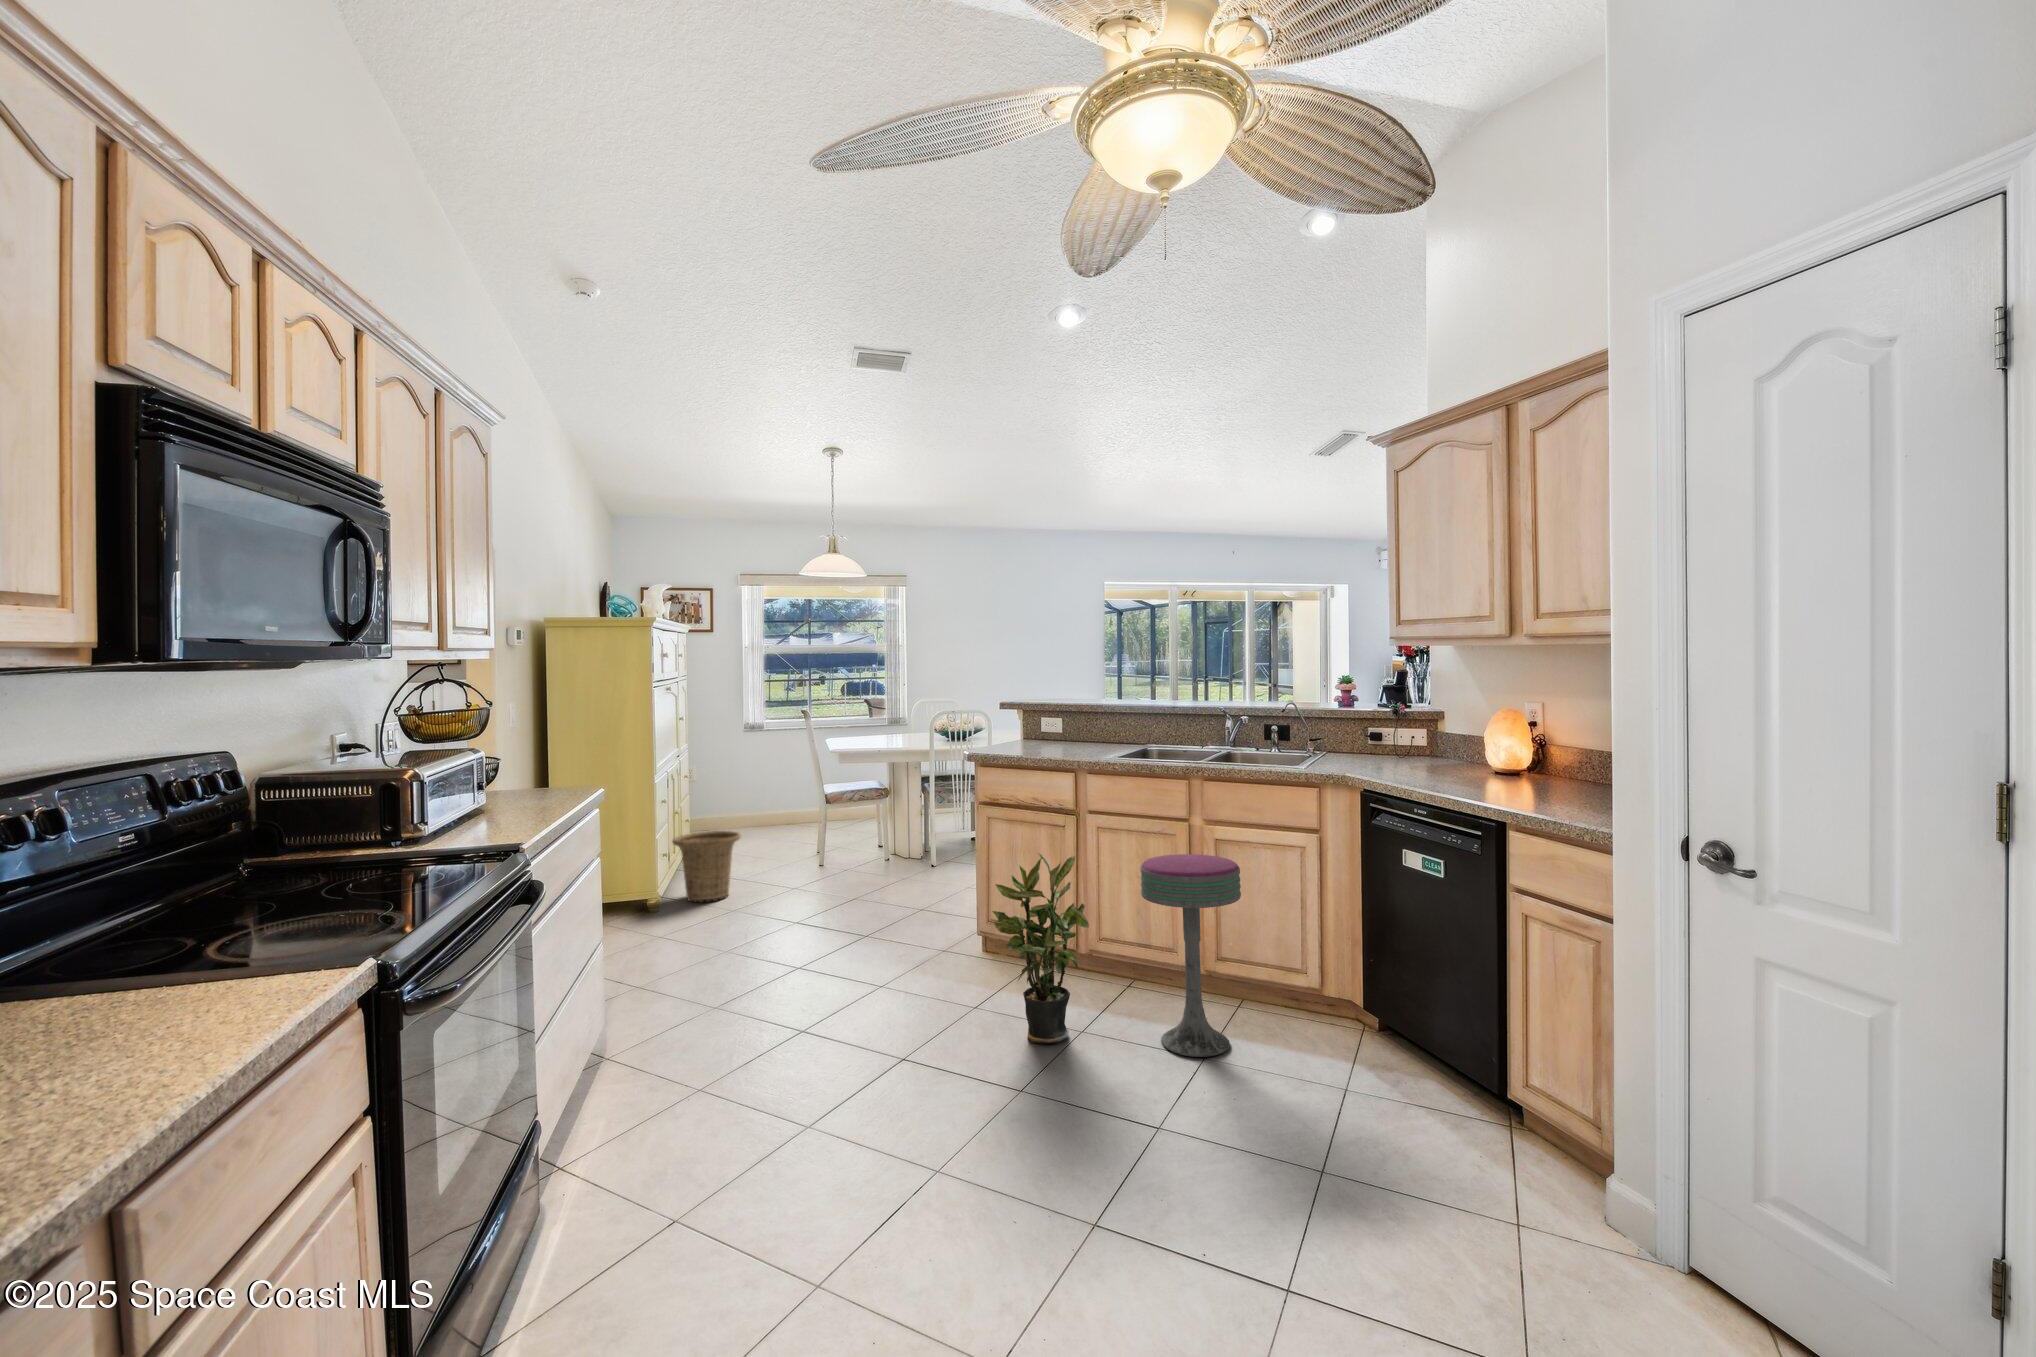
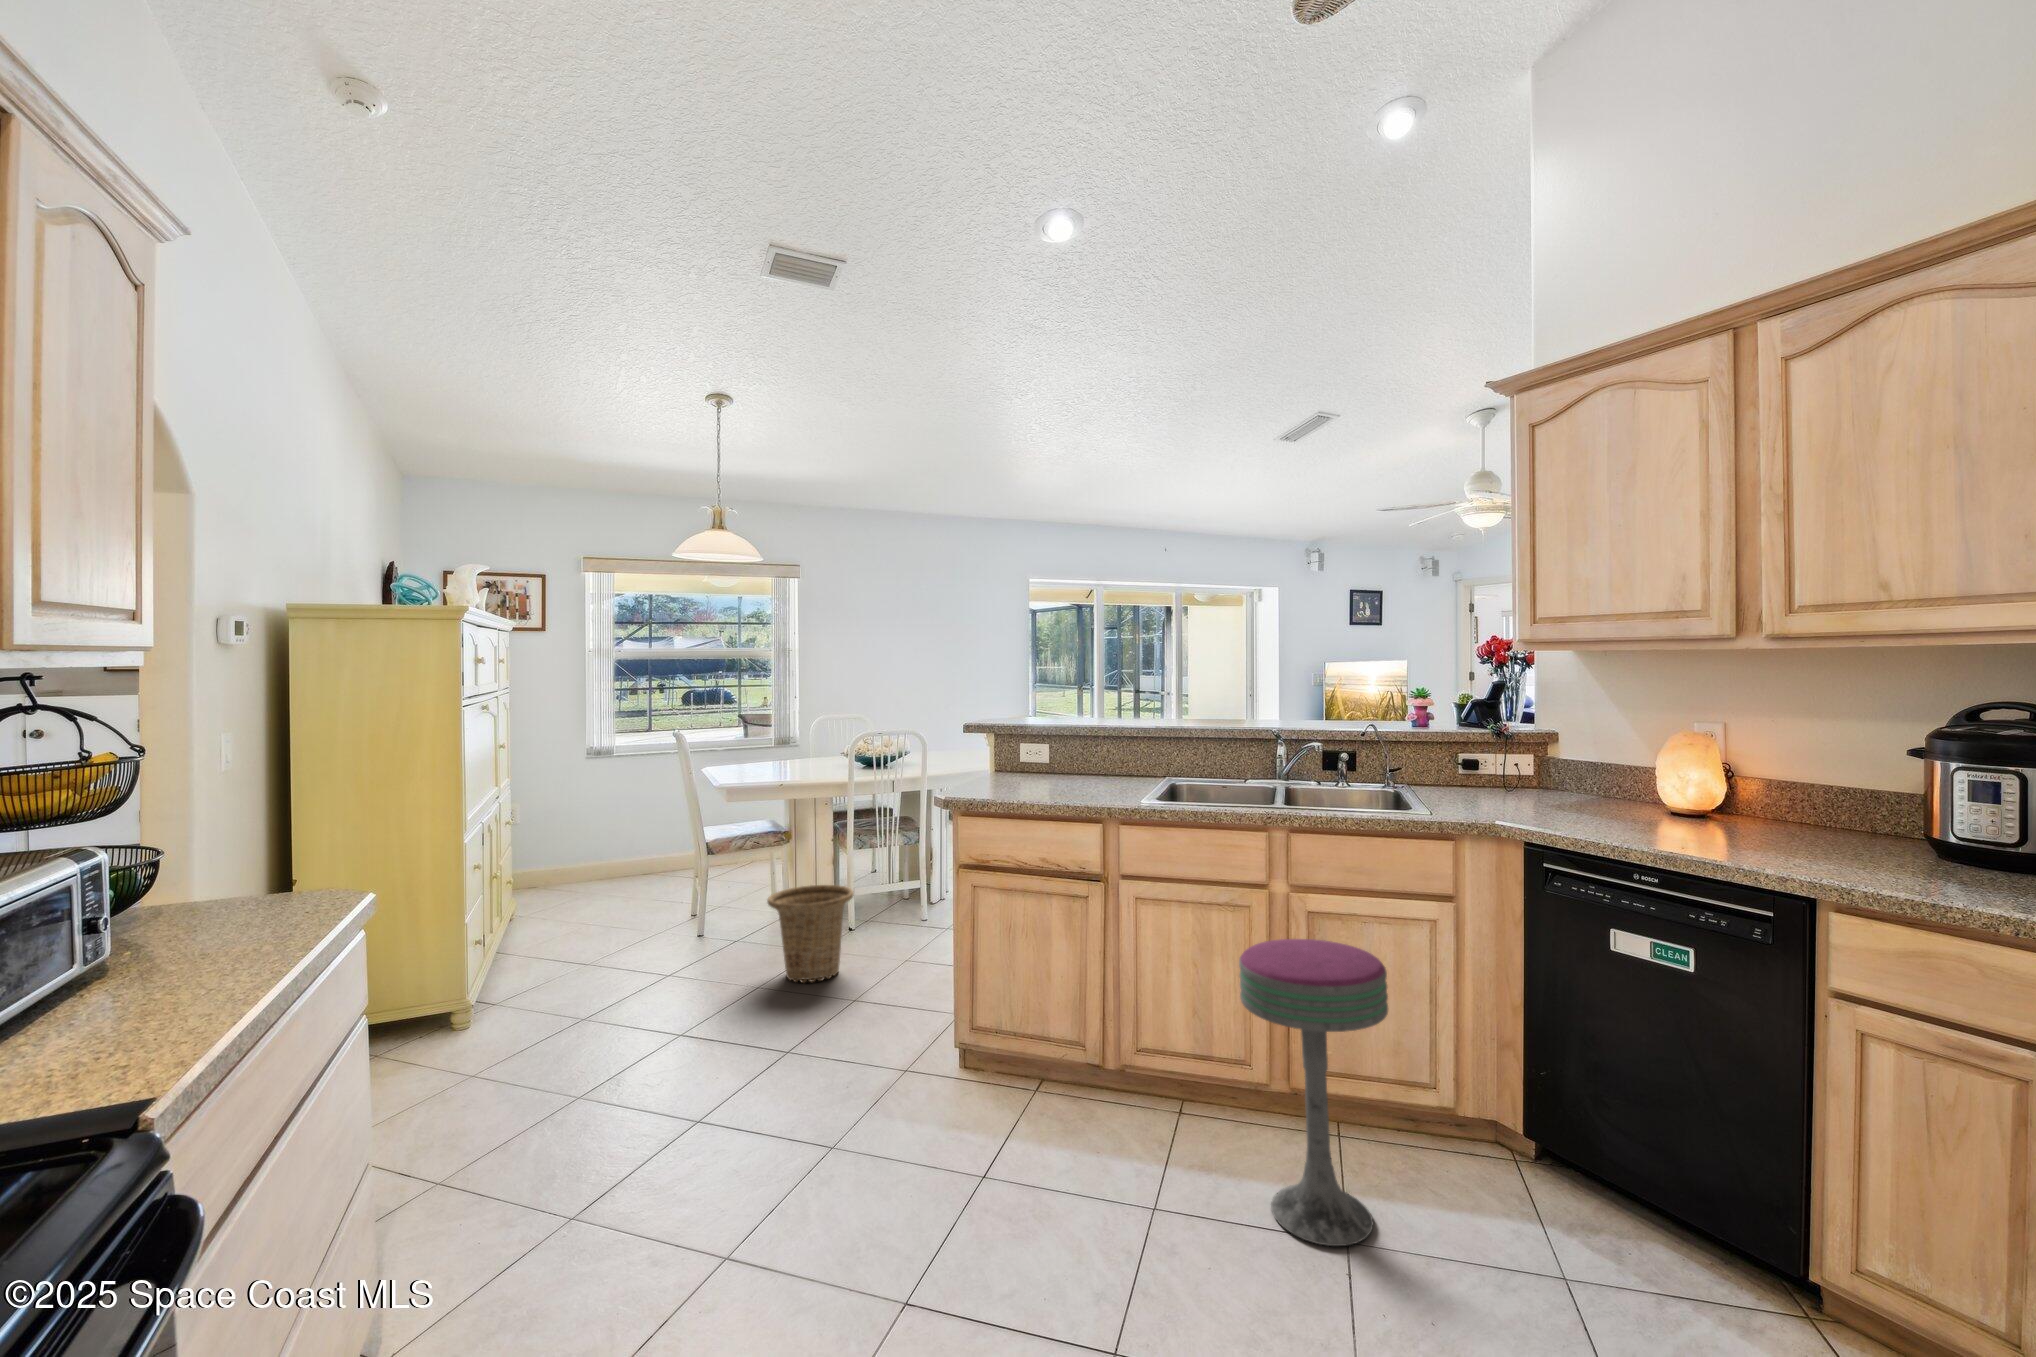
basket: present [672,831,741,902] -> present [767,885,854,983]
potted plant: present [992,854,1089,1044] -> none [1029,949,1167,1244]

